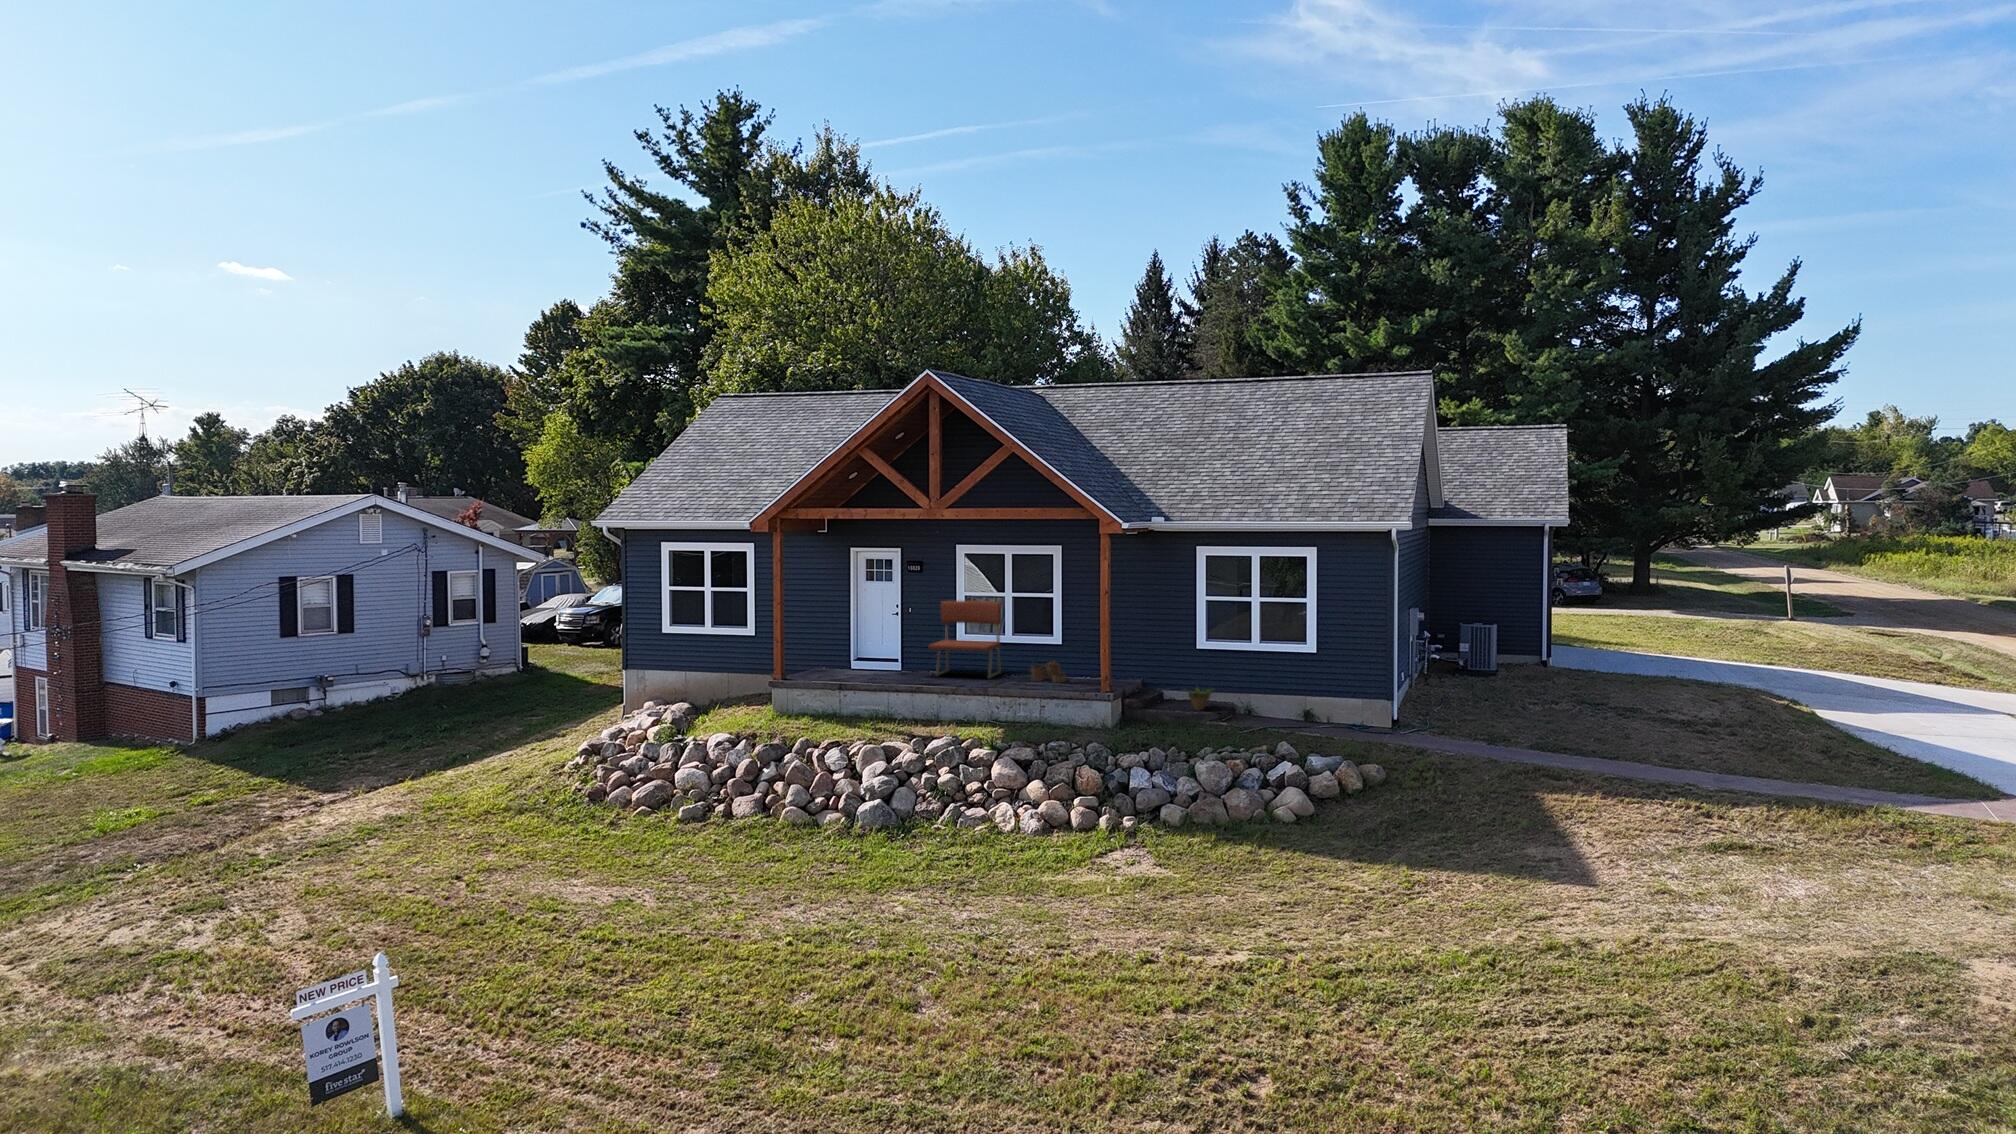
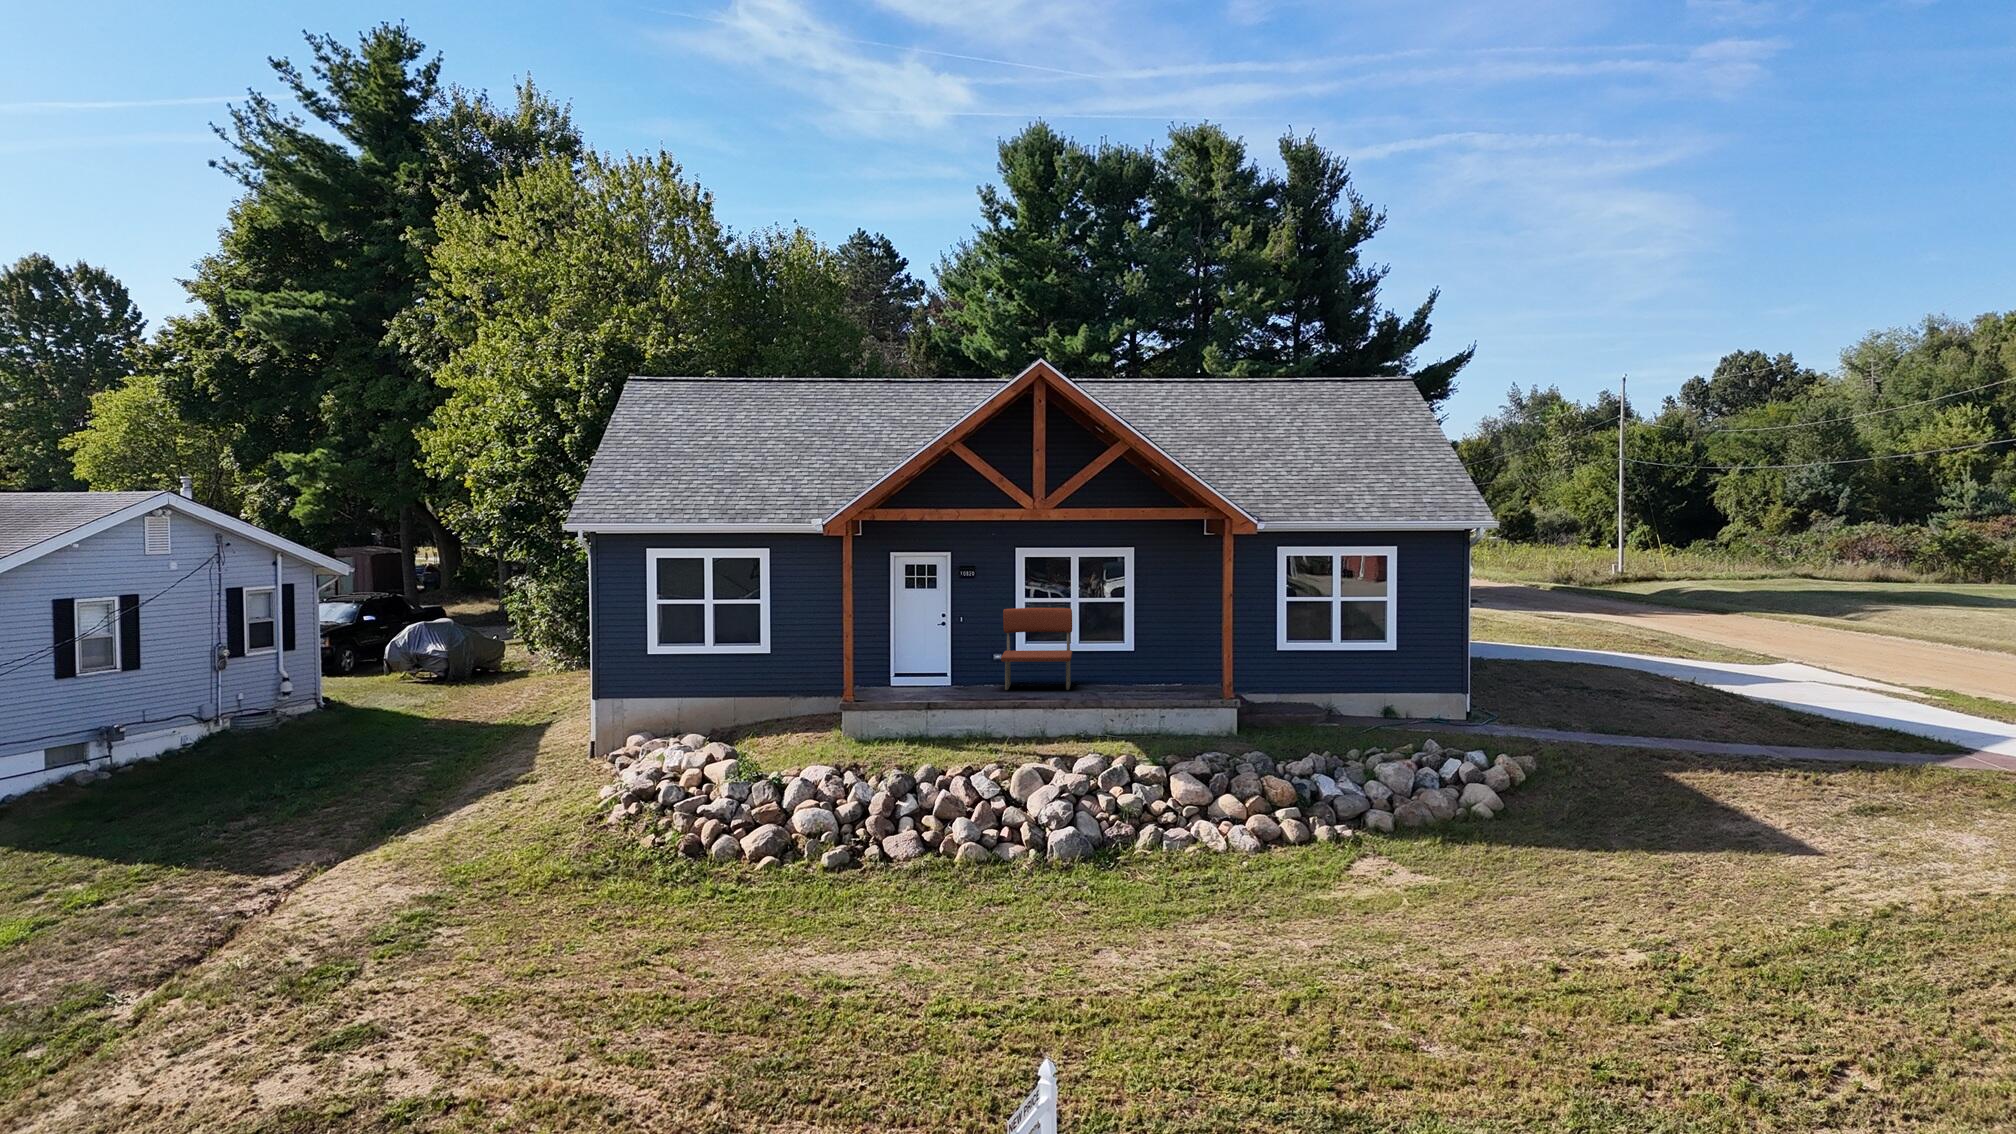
woven basket: present [1031,661,1066,682] -> none [1115,667,1154,691]
decorative plant: present [1183,688,1212,710] -> none [1265,688,1306,712]

